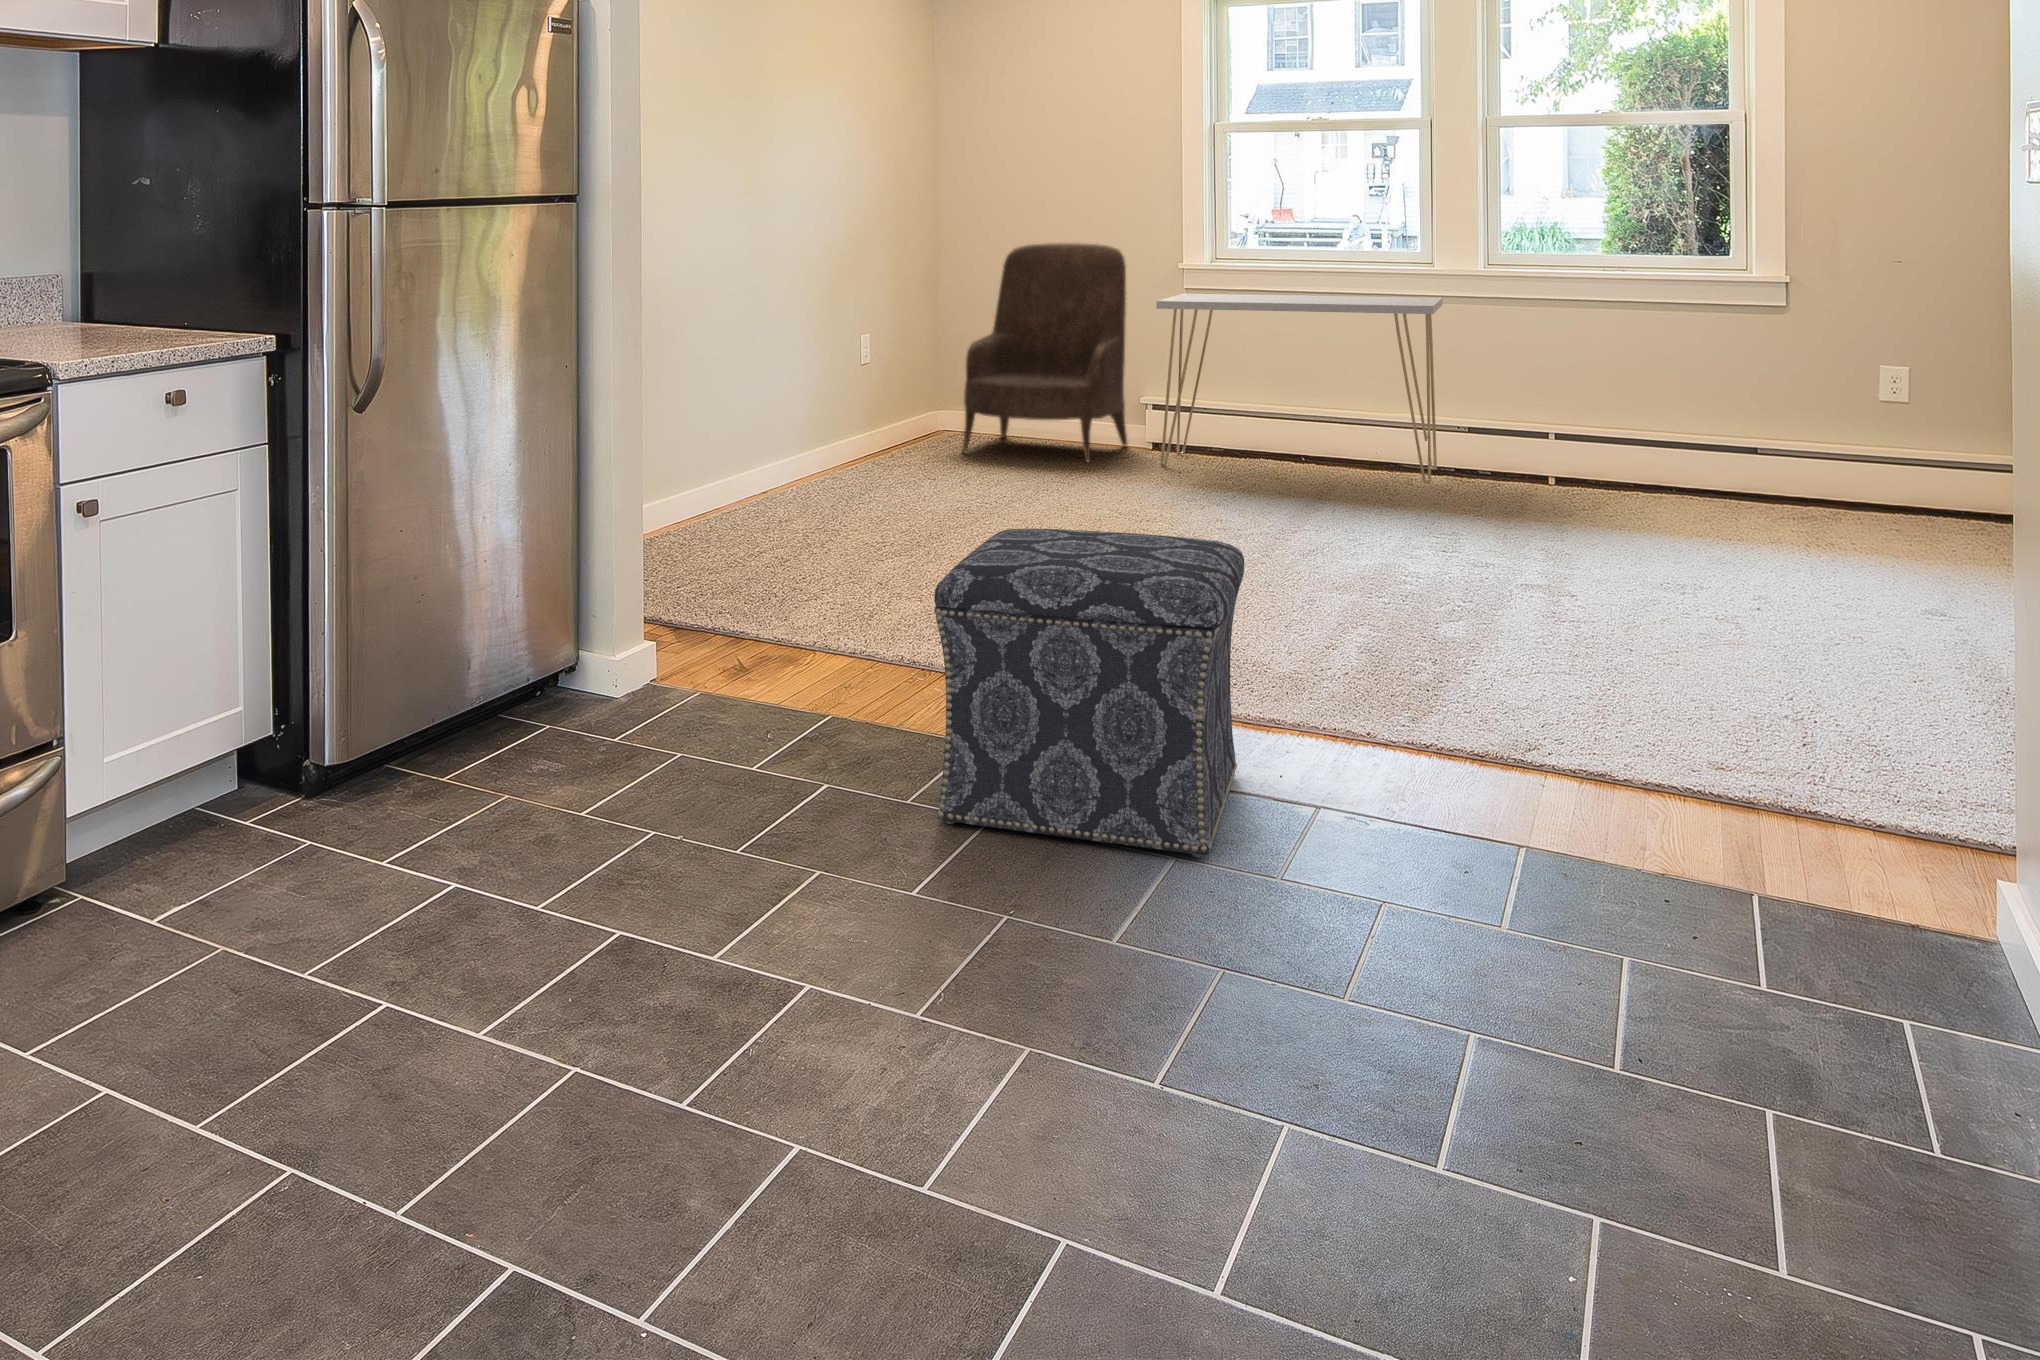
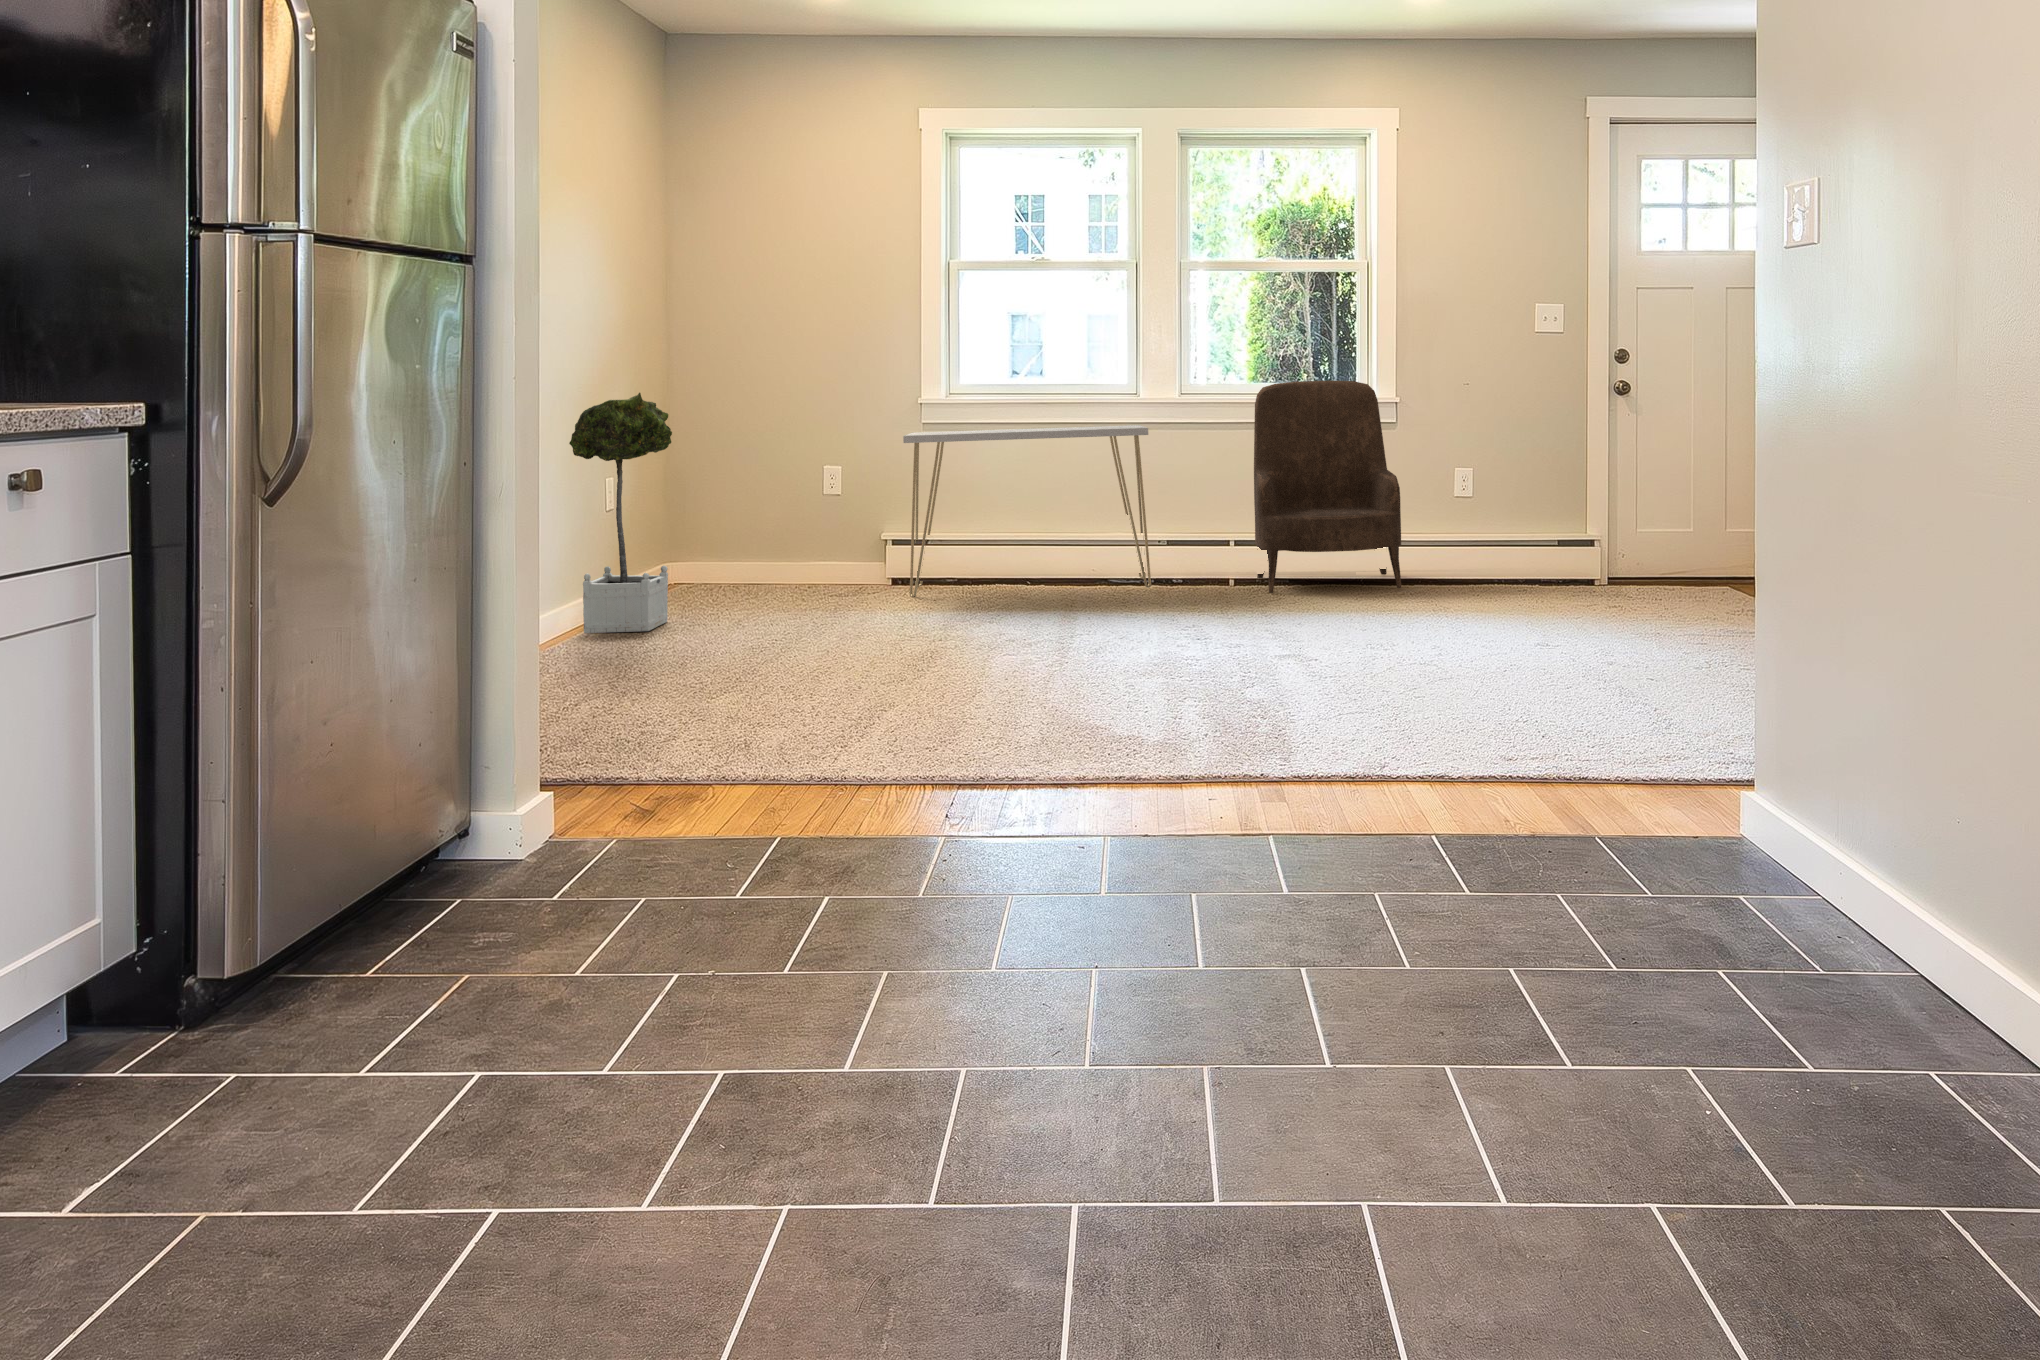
armchair: present [962,243,1127,462] -> present [1254,381,1402,593]
potted tree: none [819,254,912,479] -> present [569,393,672,633]
ottoman: present [934,528,1245,857] -> none [972,588,1268,903]

